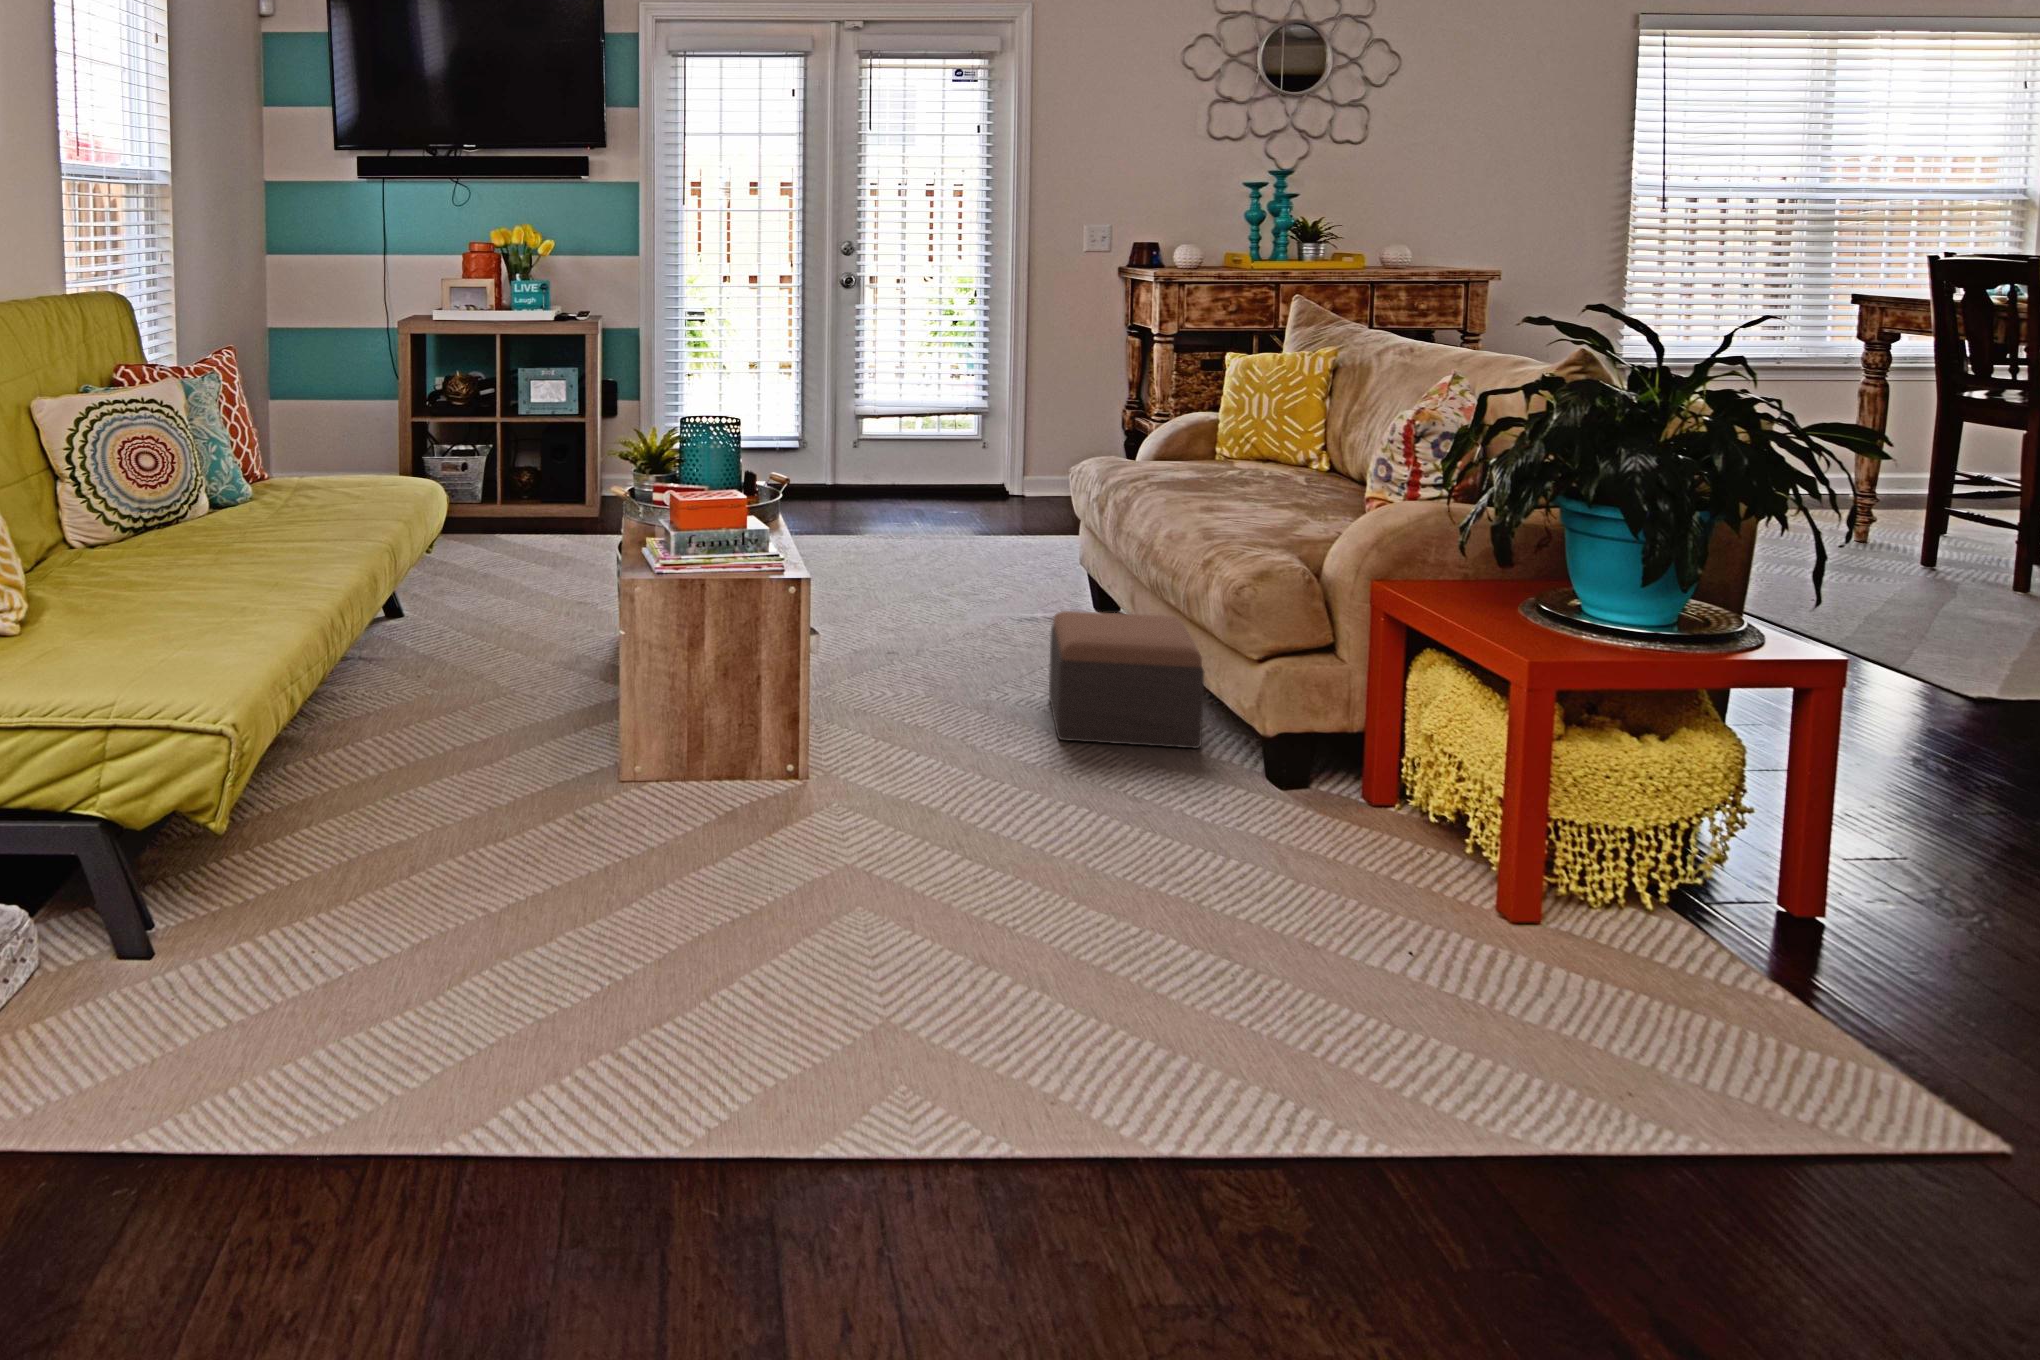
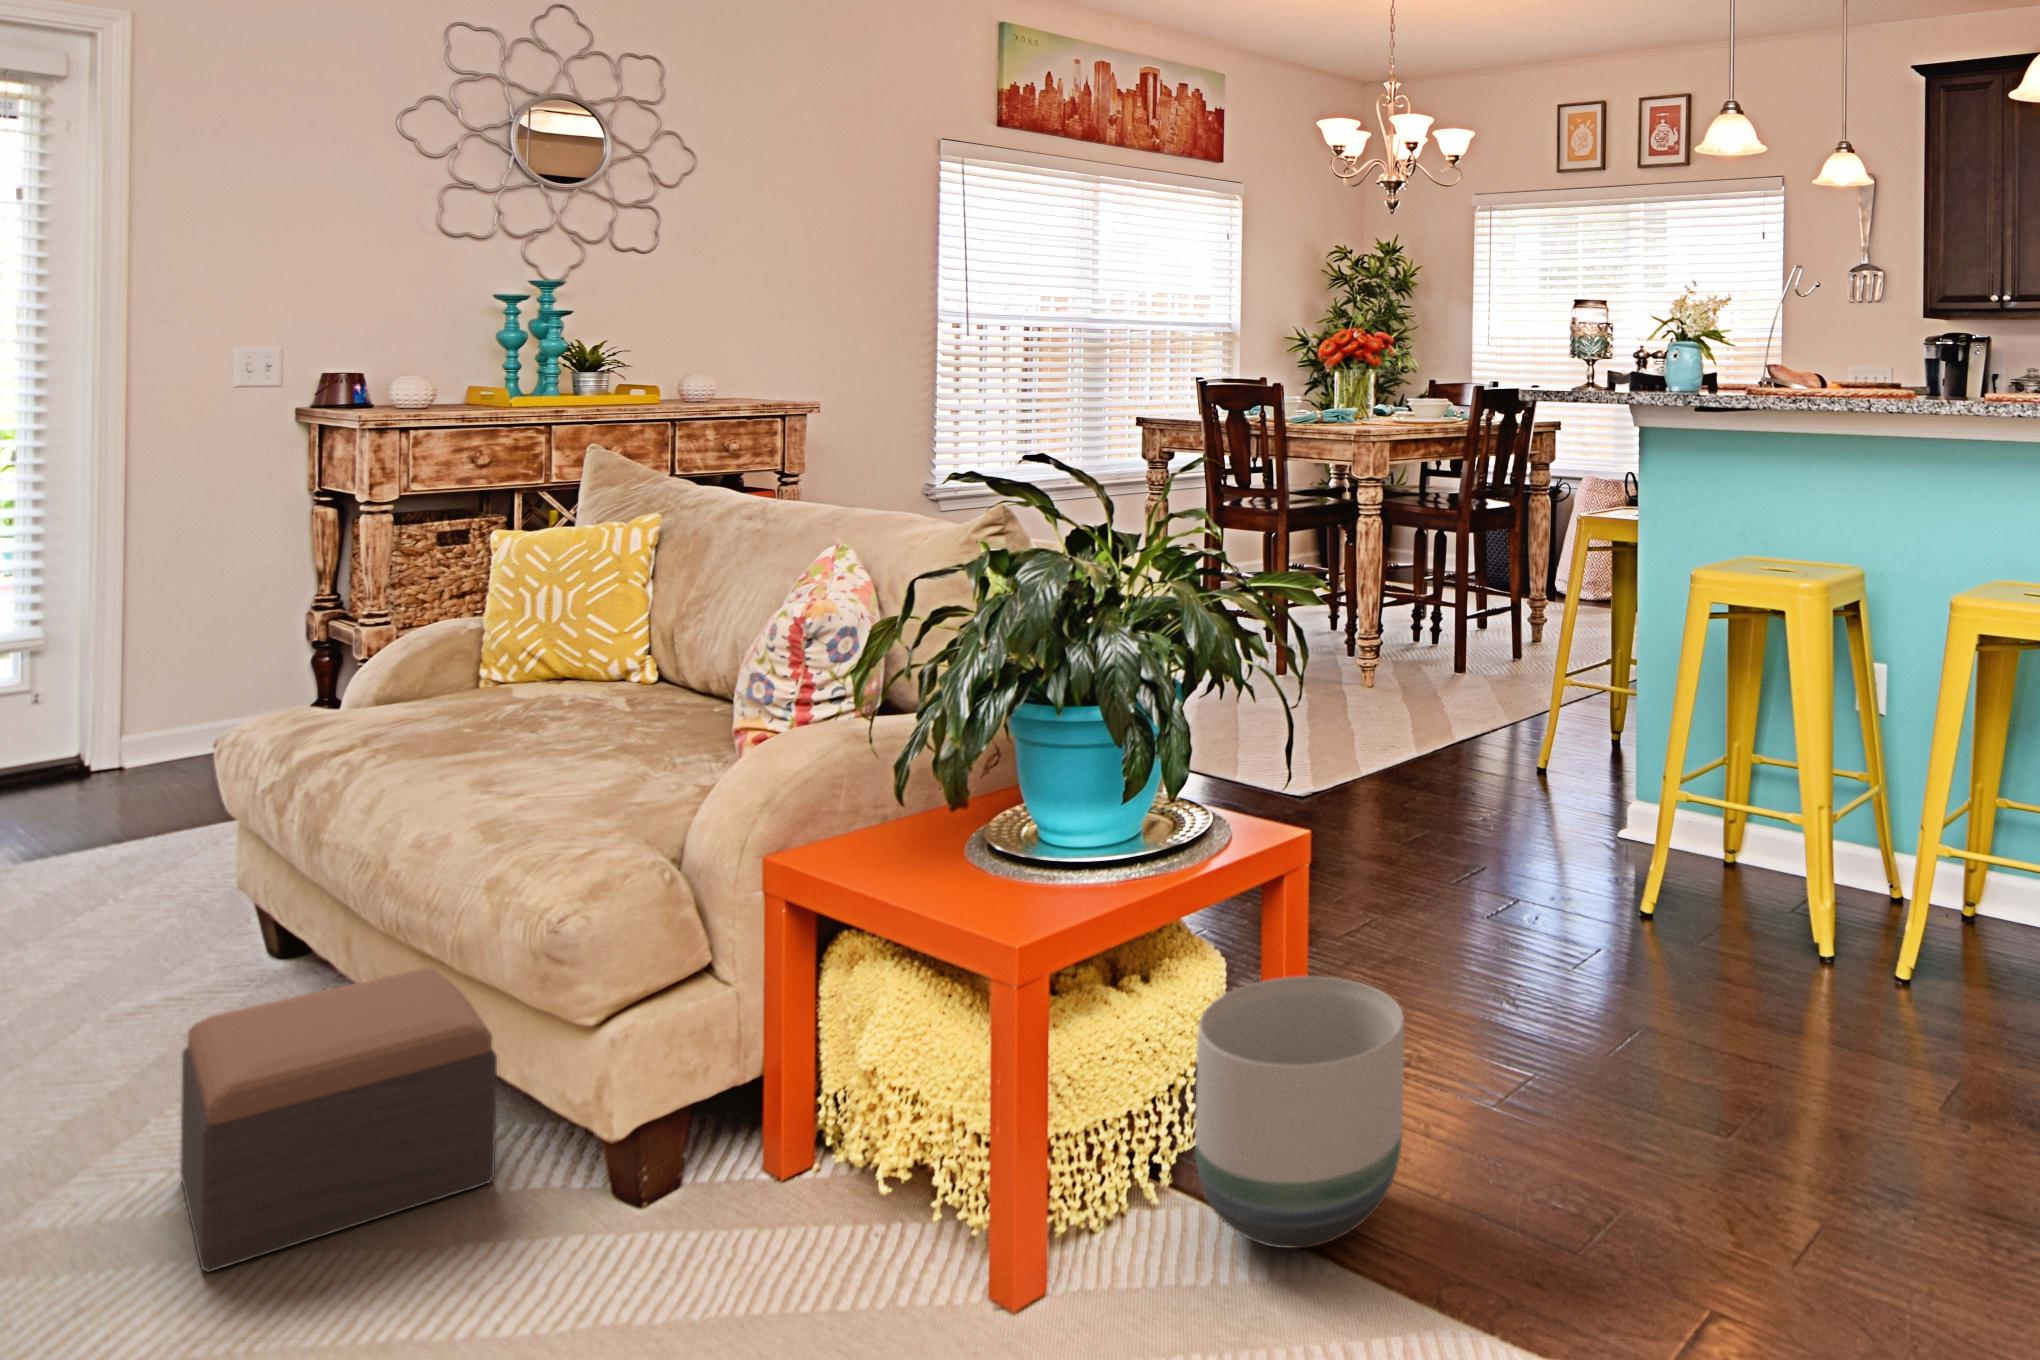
planter: none [1680,760,1902,976] -> present [1195,976,1404,1248]

